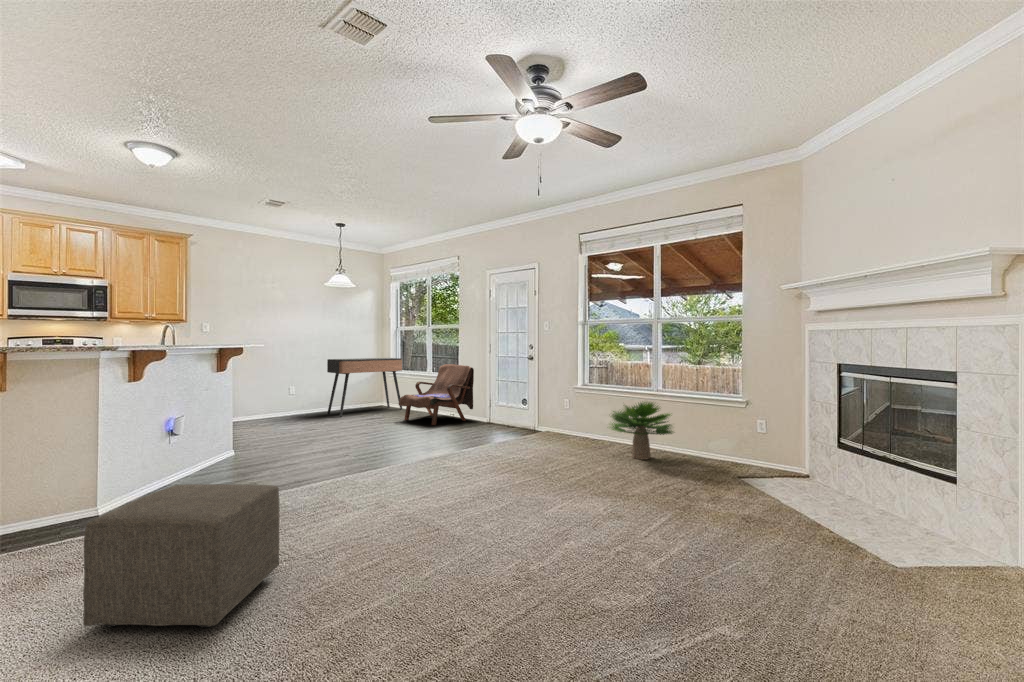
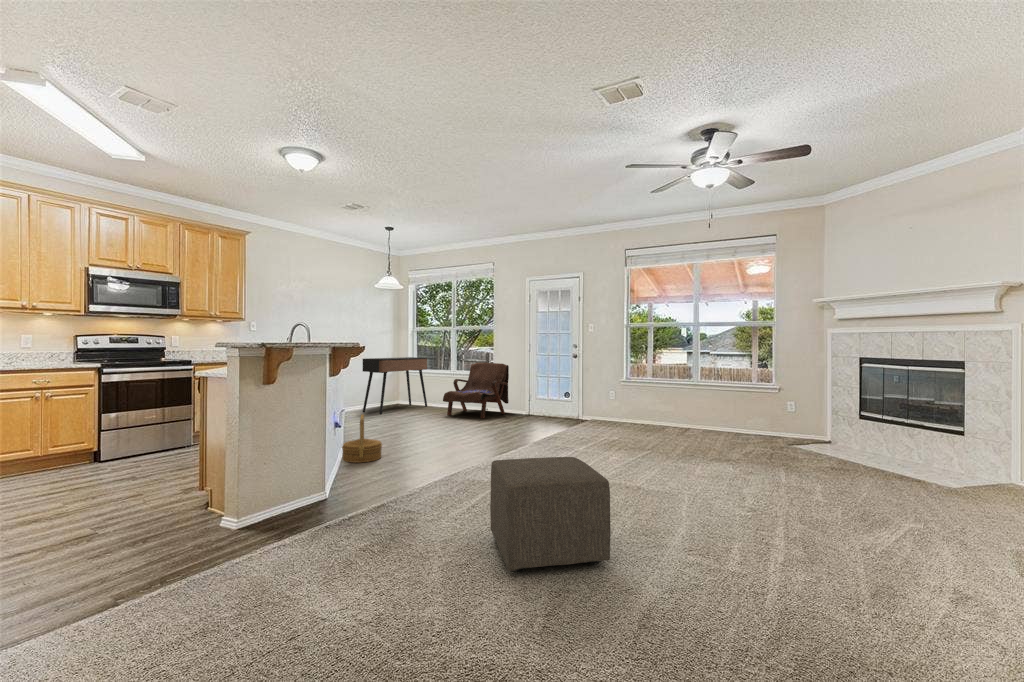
potted plant: present [610,402,673,460] -> none [666,389,728,437]
woven basket: none [207,419,254,470] -> present [342,414,382,463]

